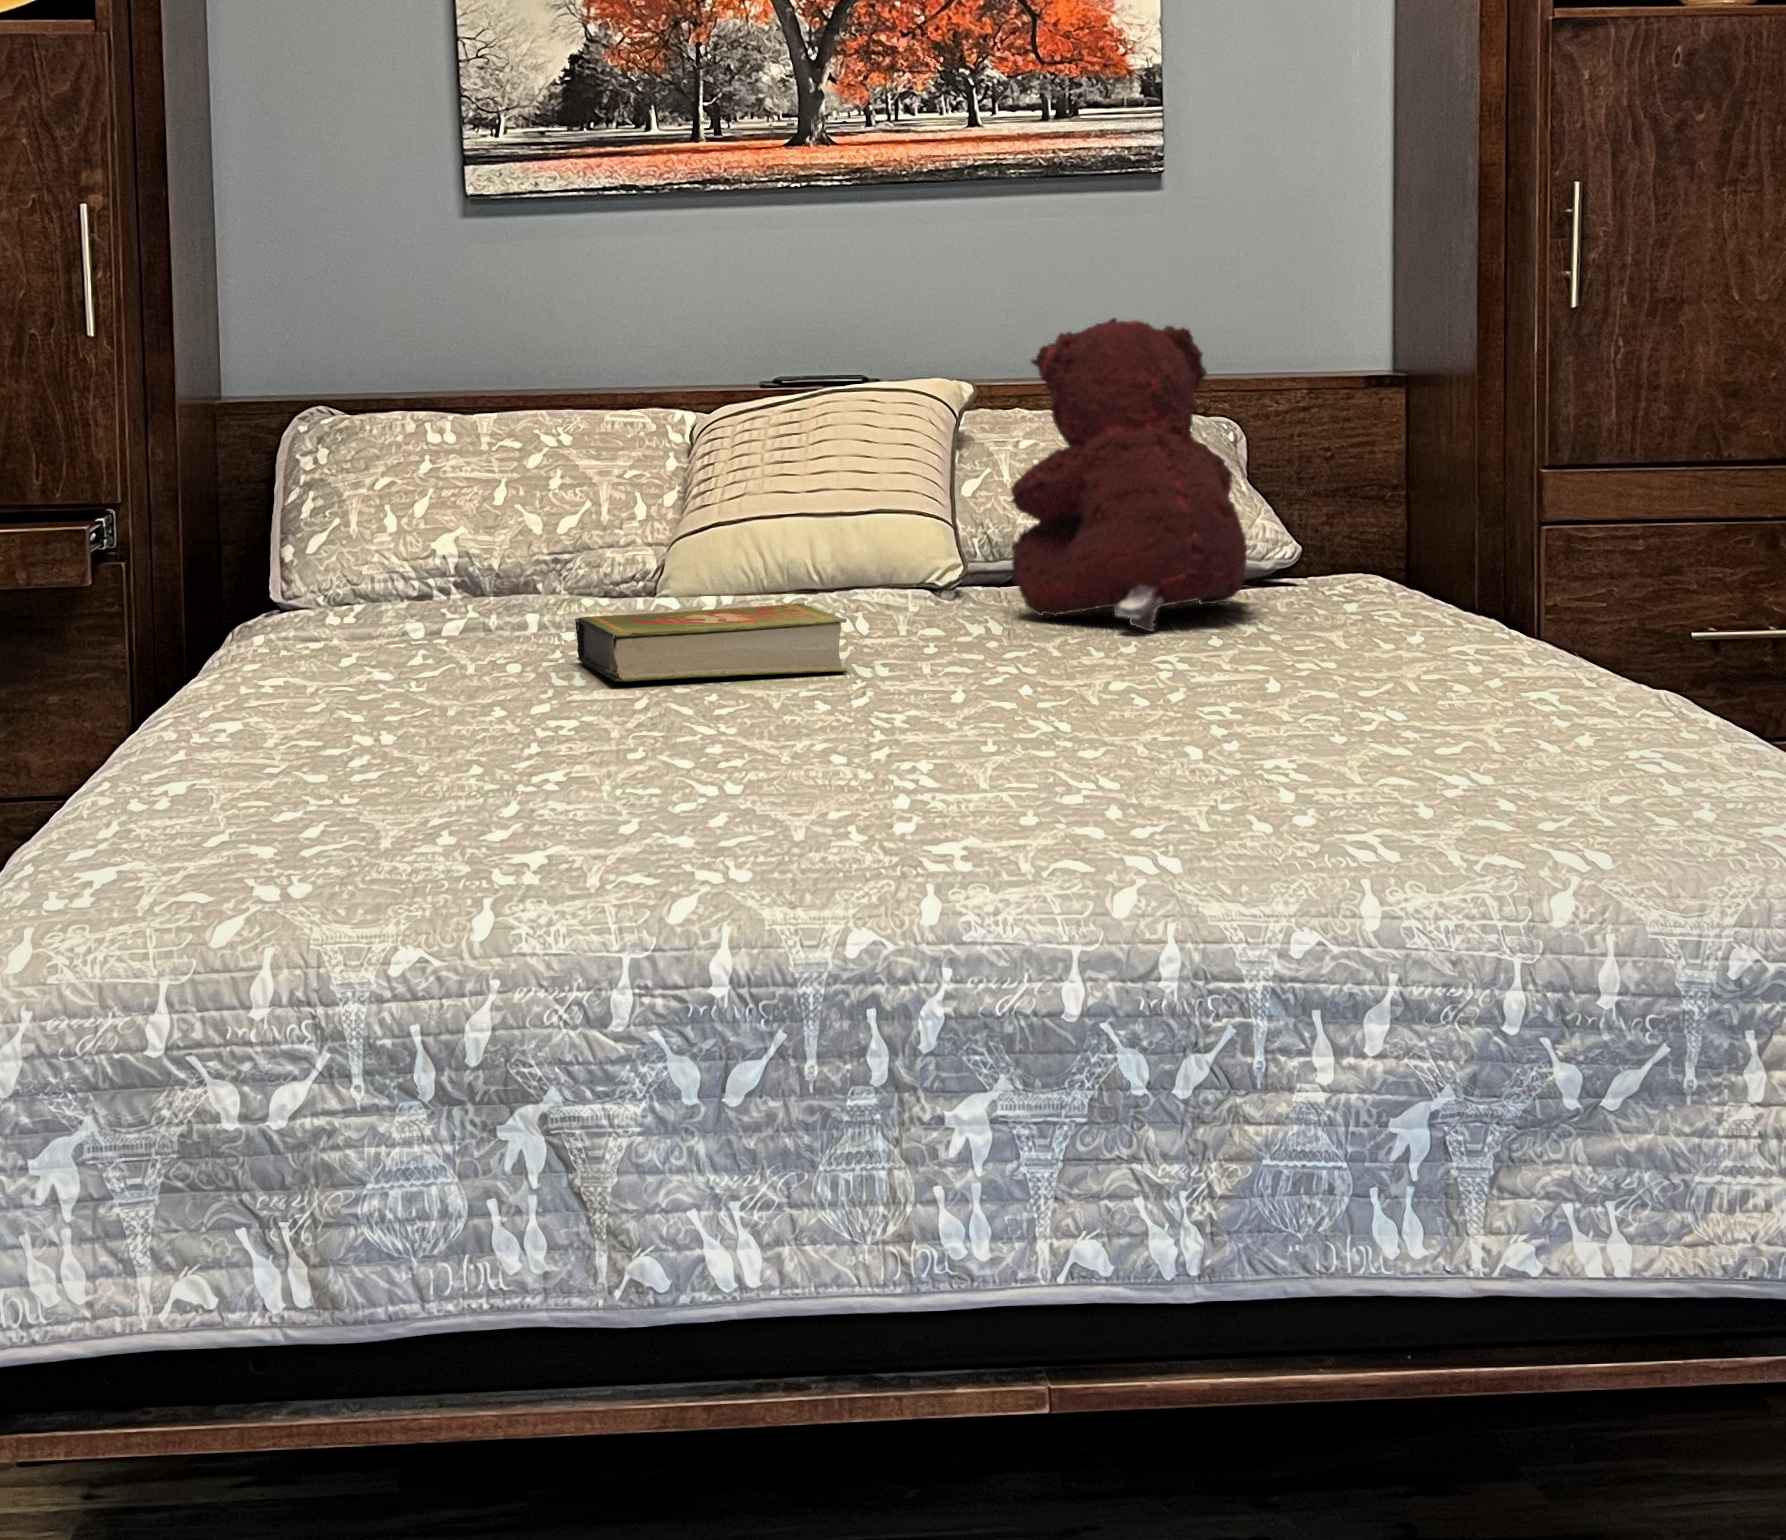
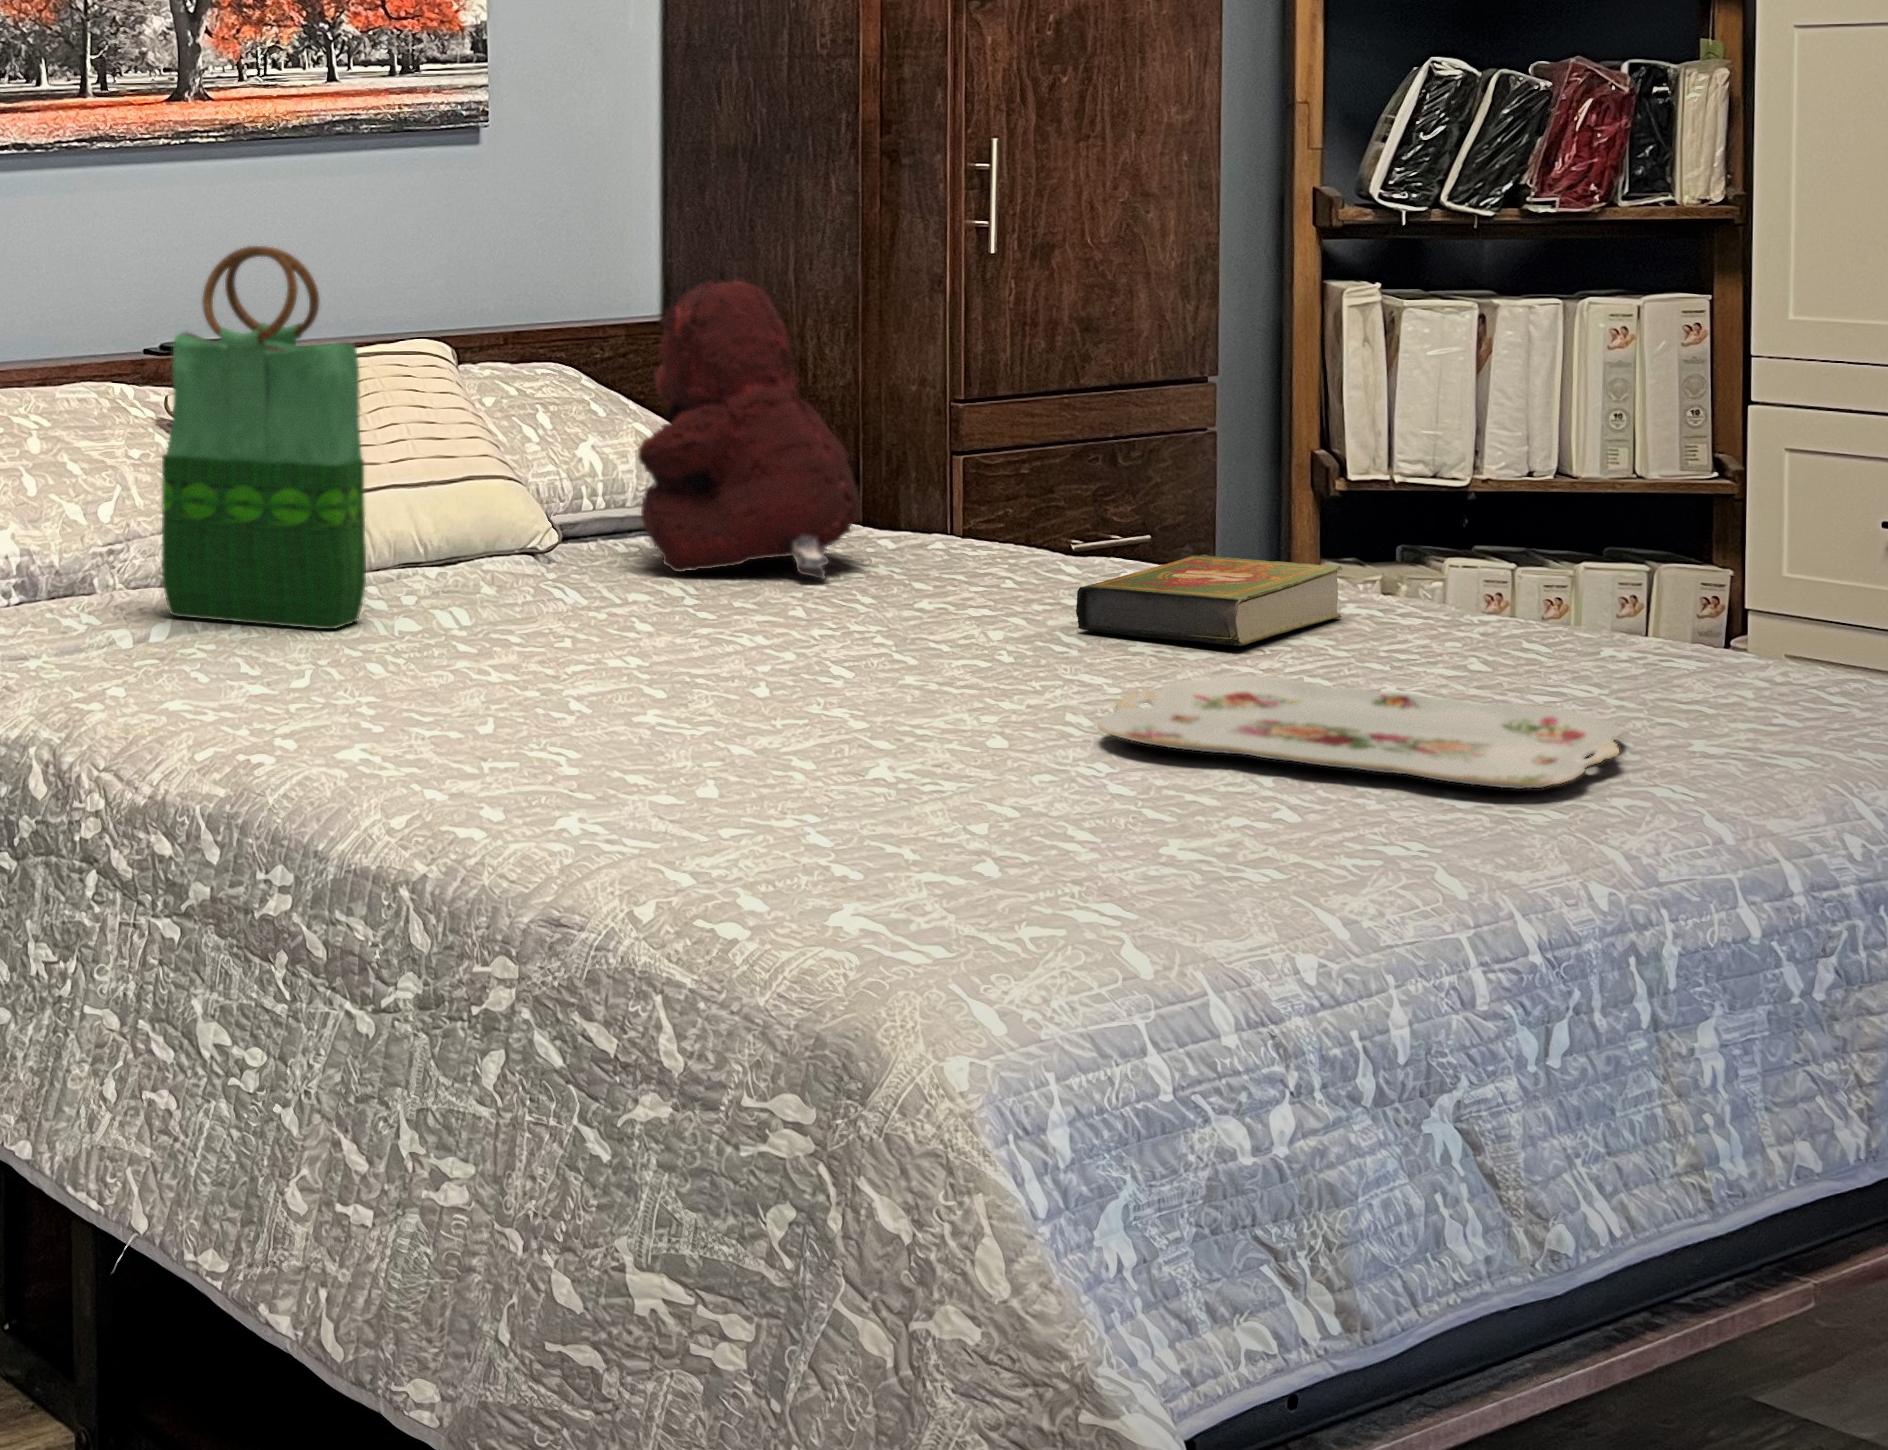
tote bag: none [498,271,635,633] -> present [162,246,366,629]
book: present [575,603,847,682] -> present [1076,554,1342,646]
serving tray: none [807,733,1335,851] -> present [1098,676,1623,789]

